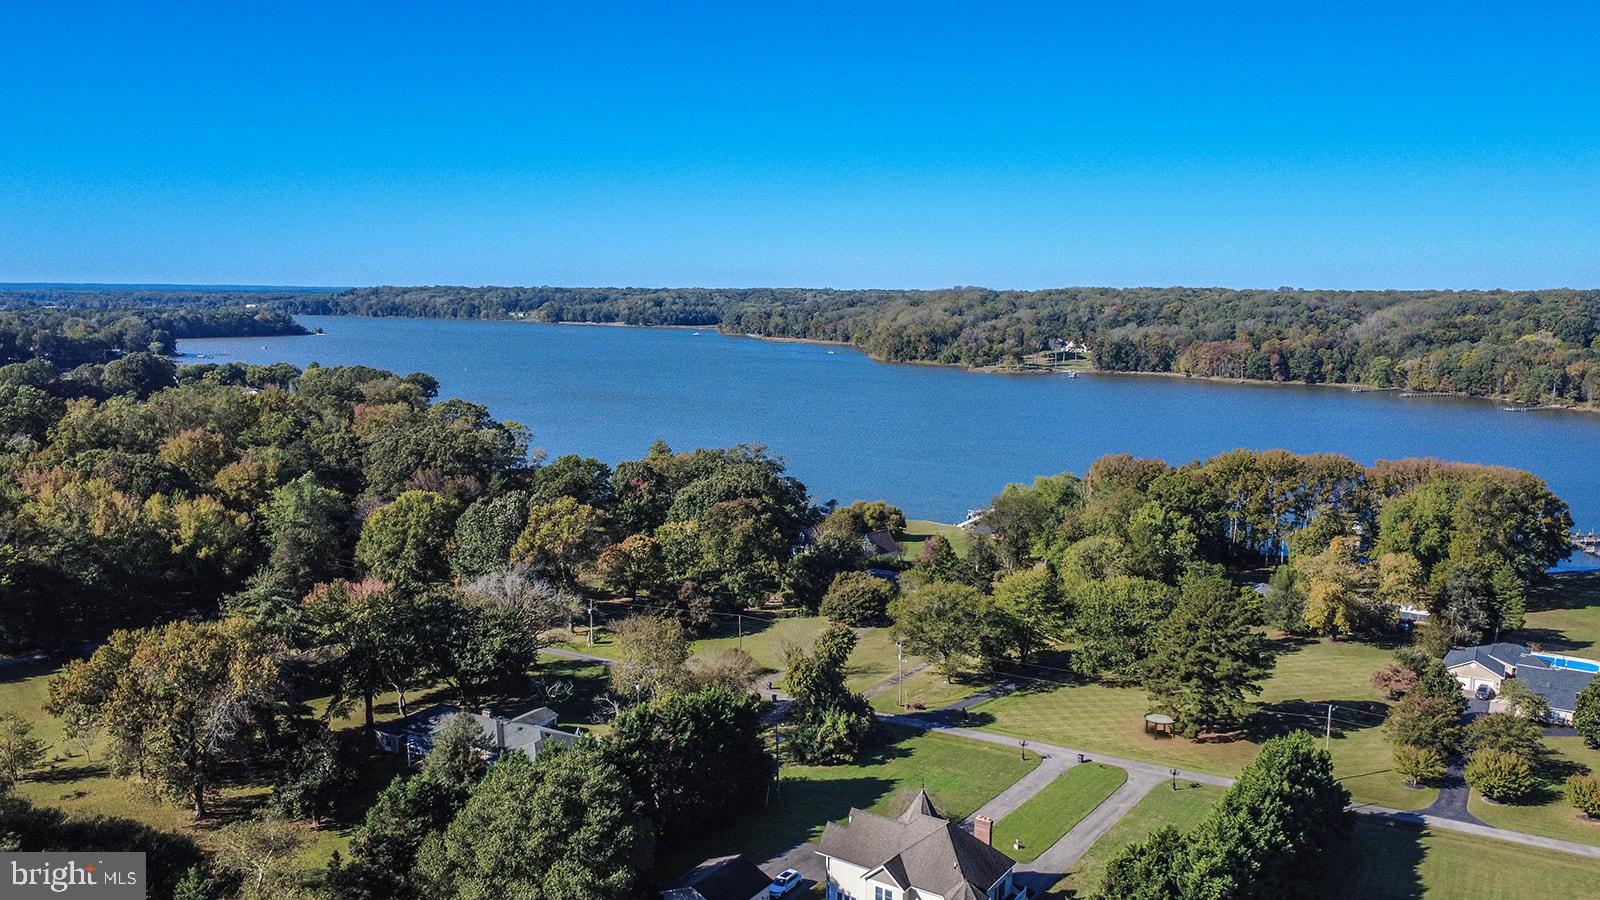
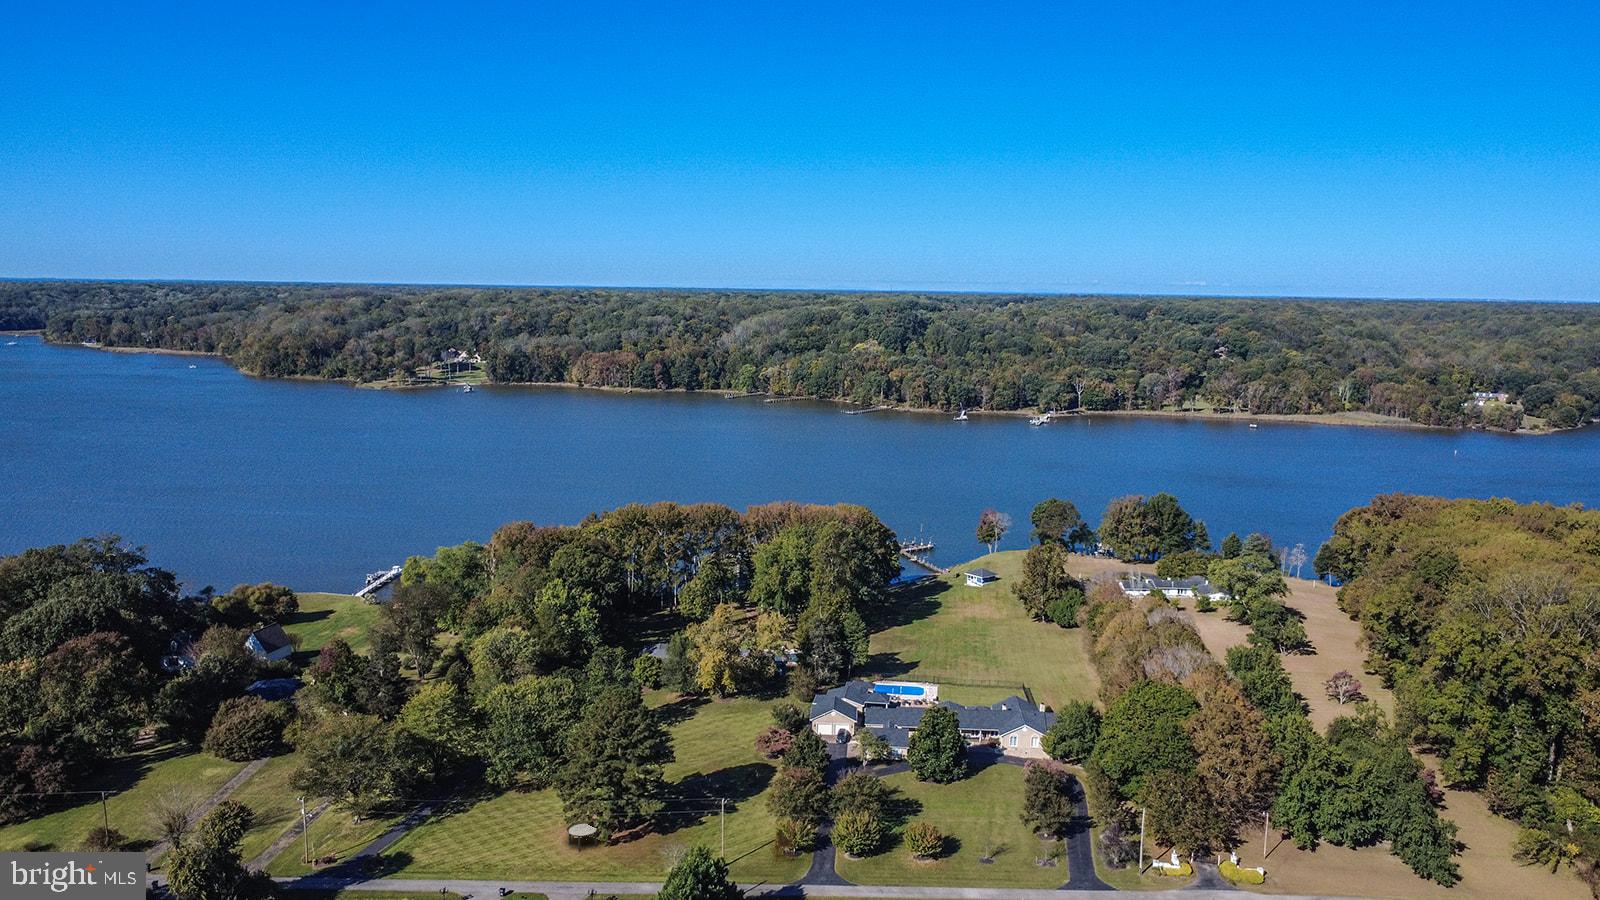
bench: none [1387,749,1413,794] -> present [775,828,794,859]

